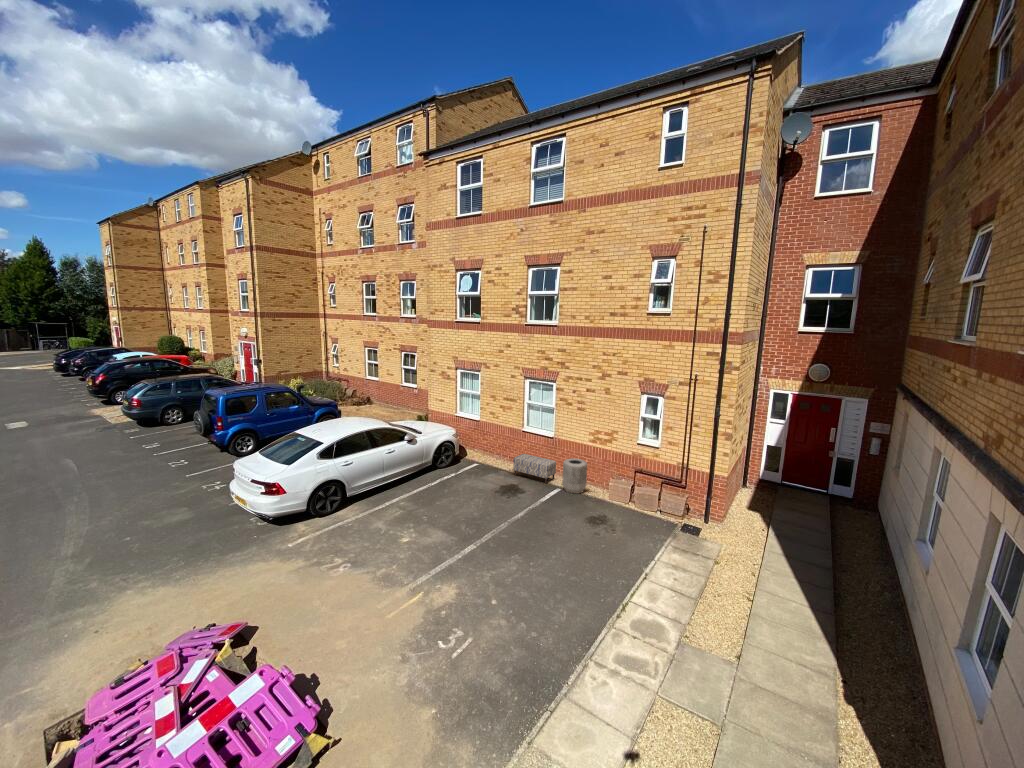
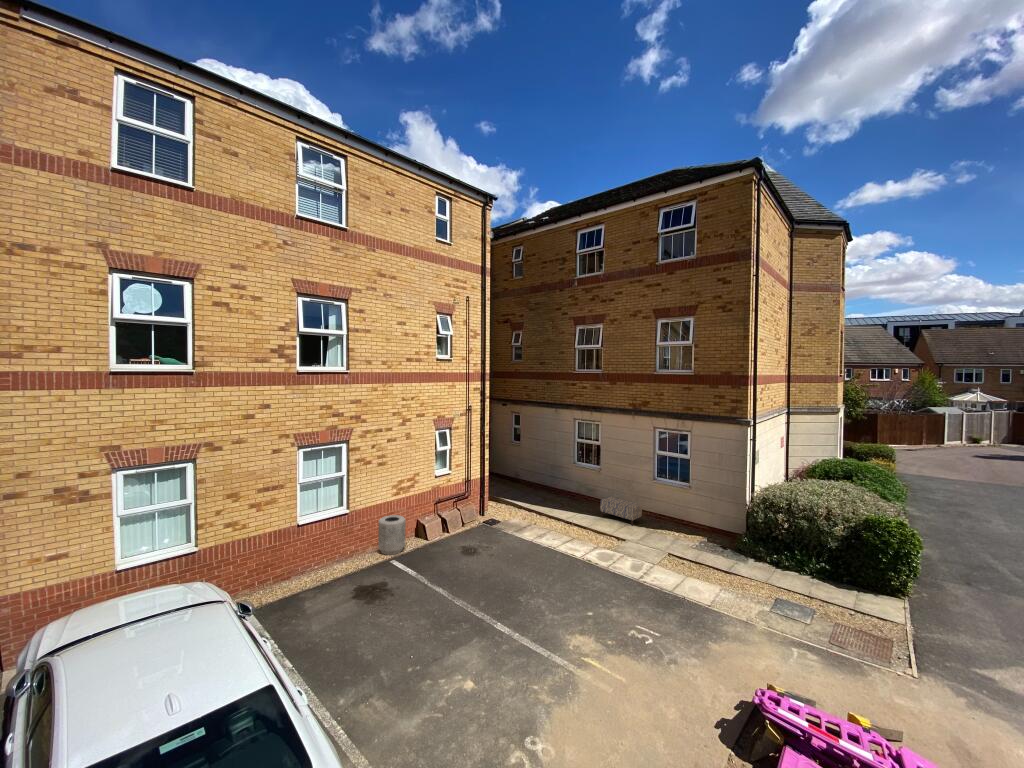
bench: present [513,454,556,484] -> present [600,496,642,526]

